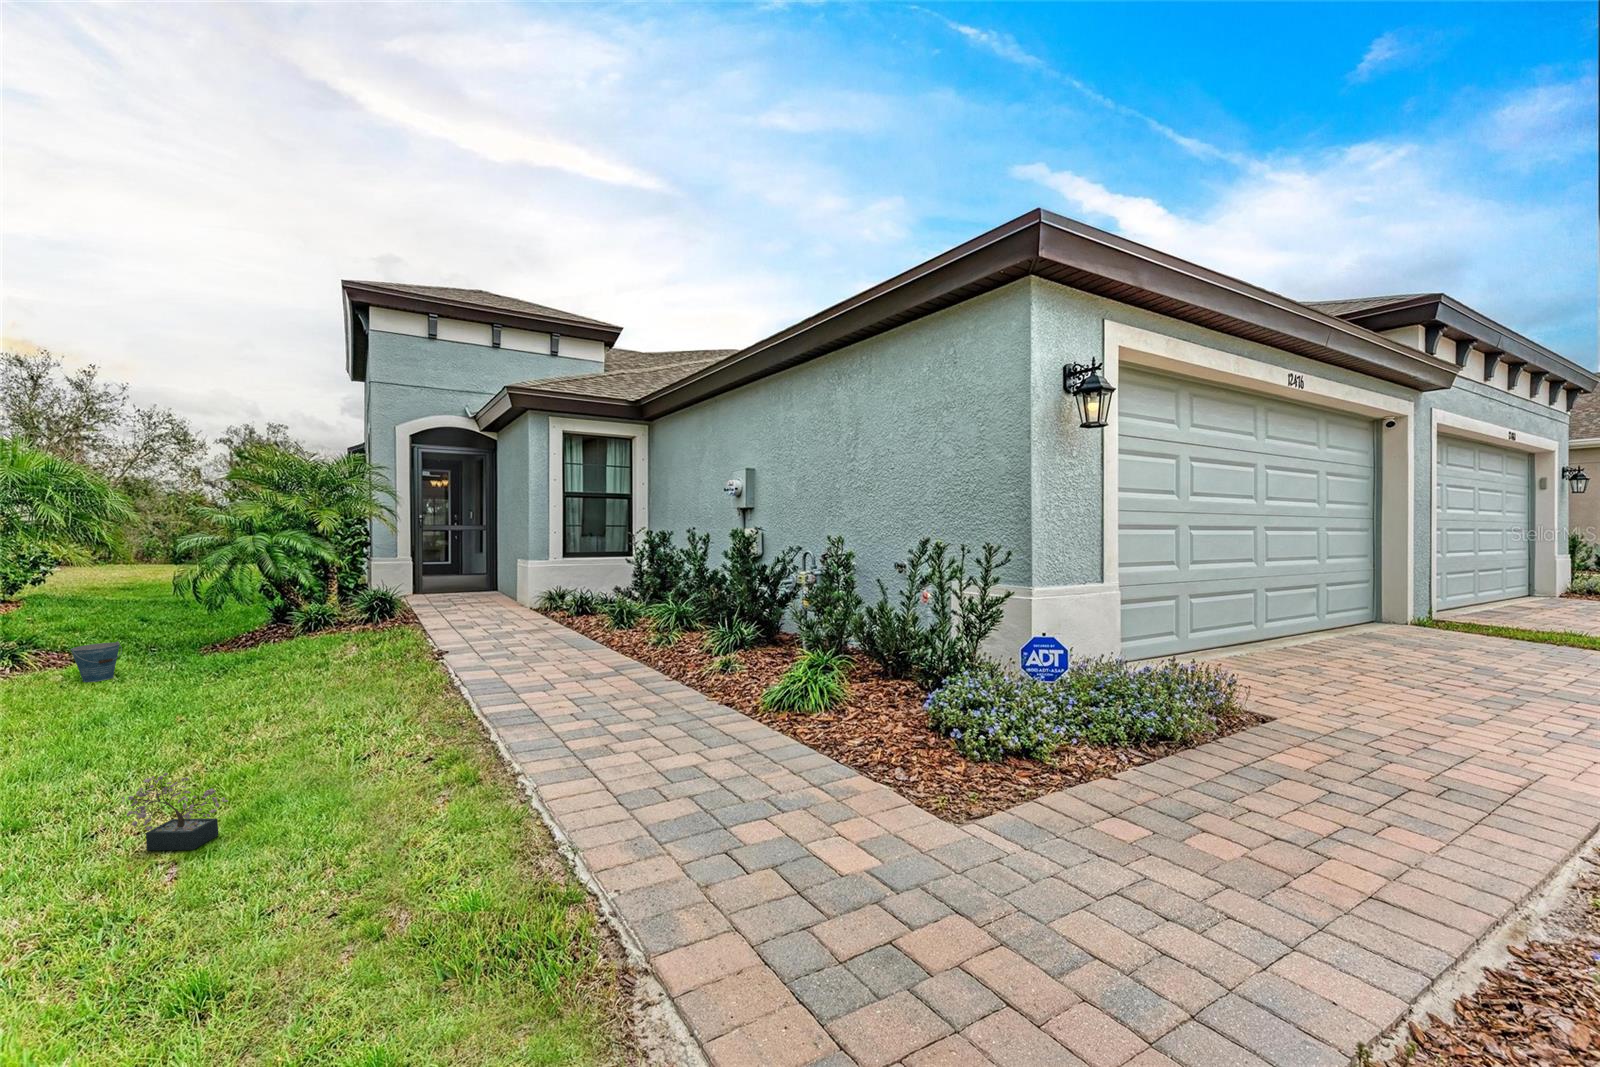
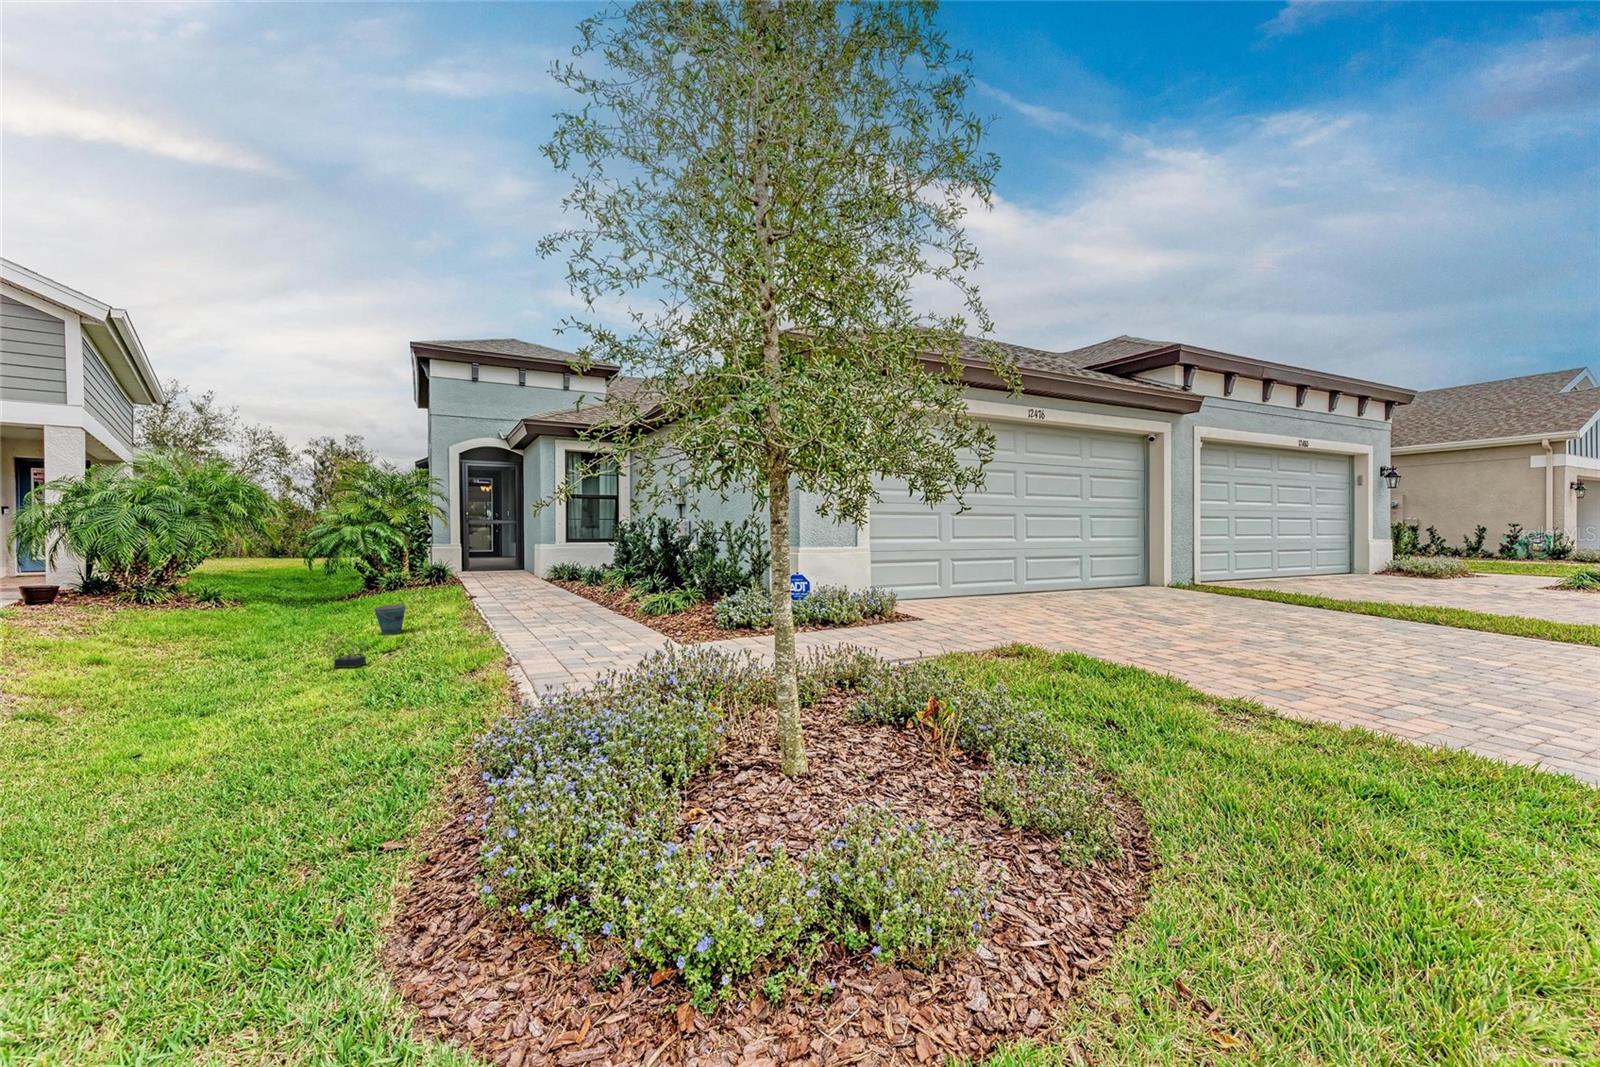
bucket: present [71,641,122,682] -> present [374,604,406,634]

